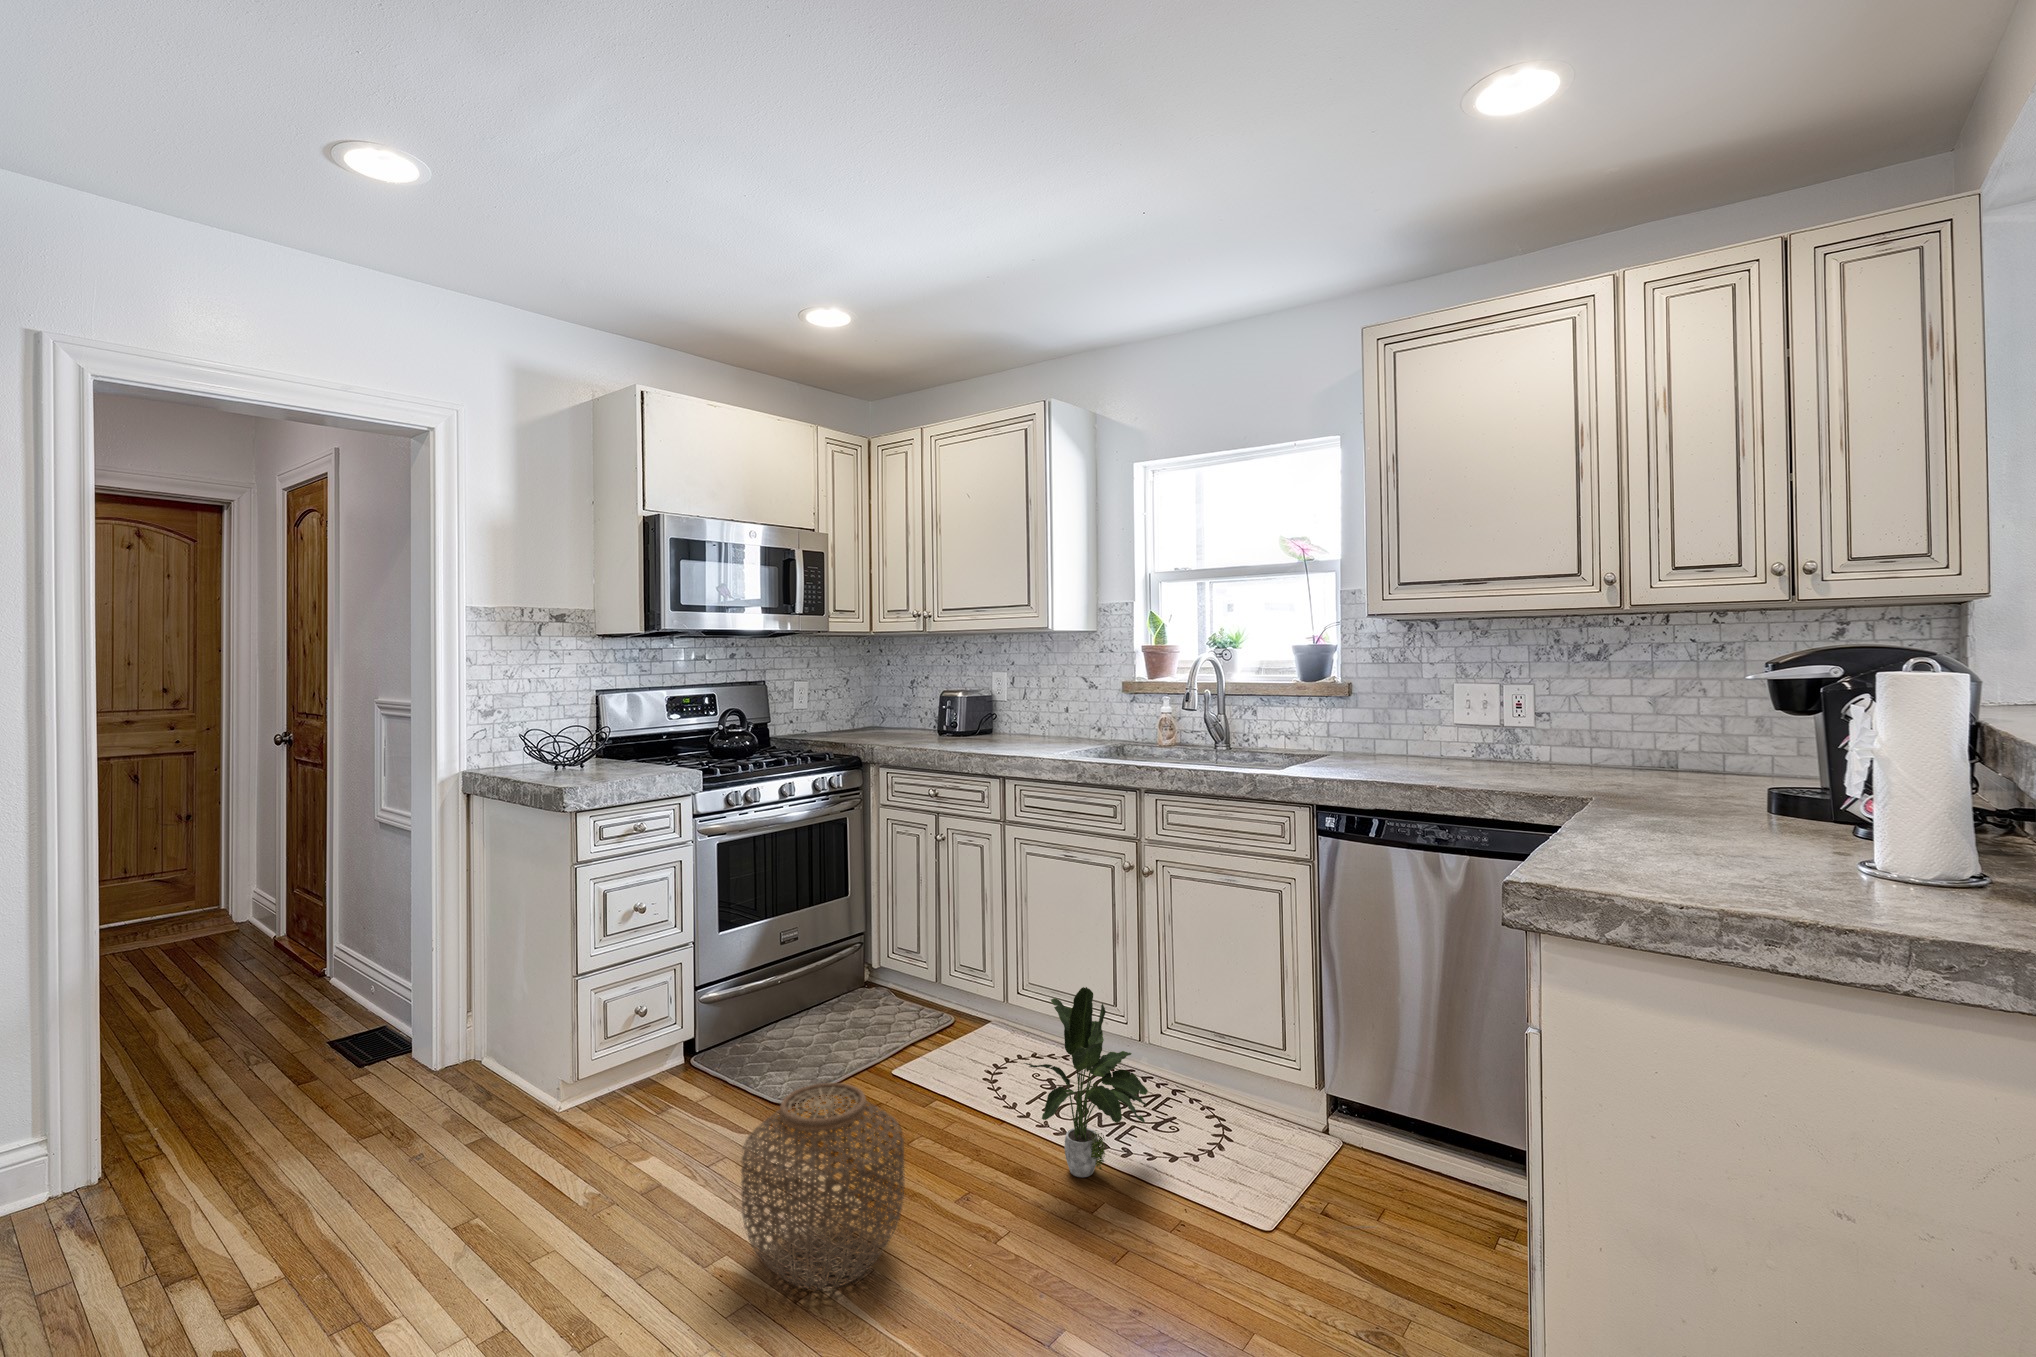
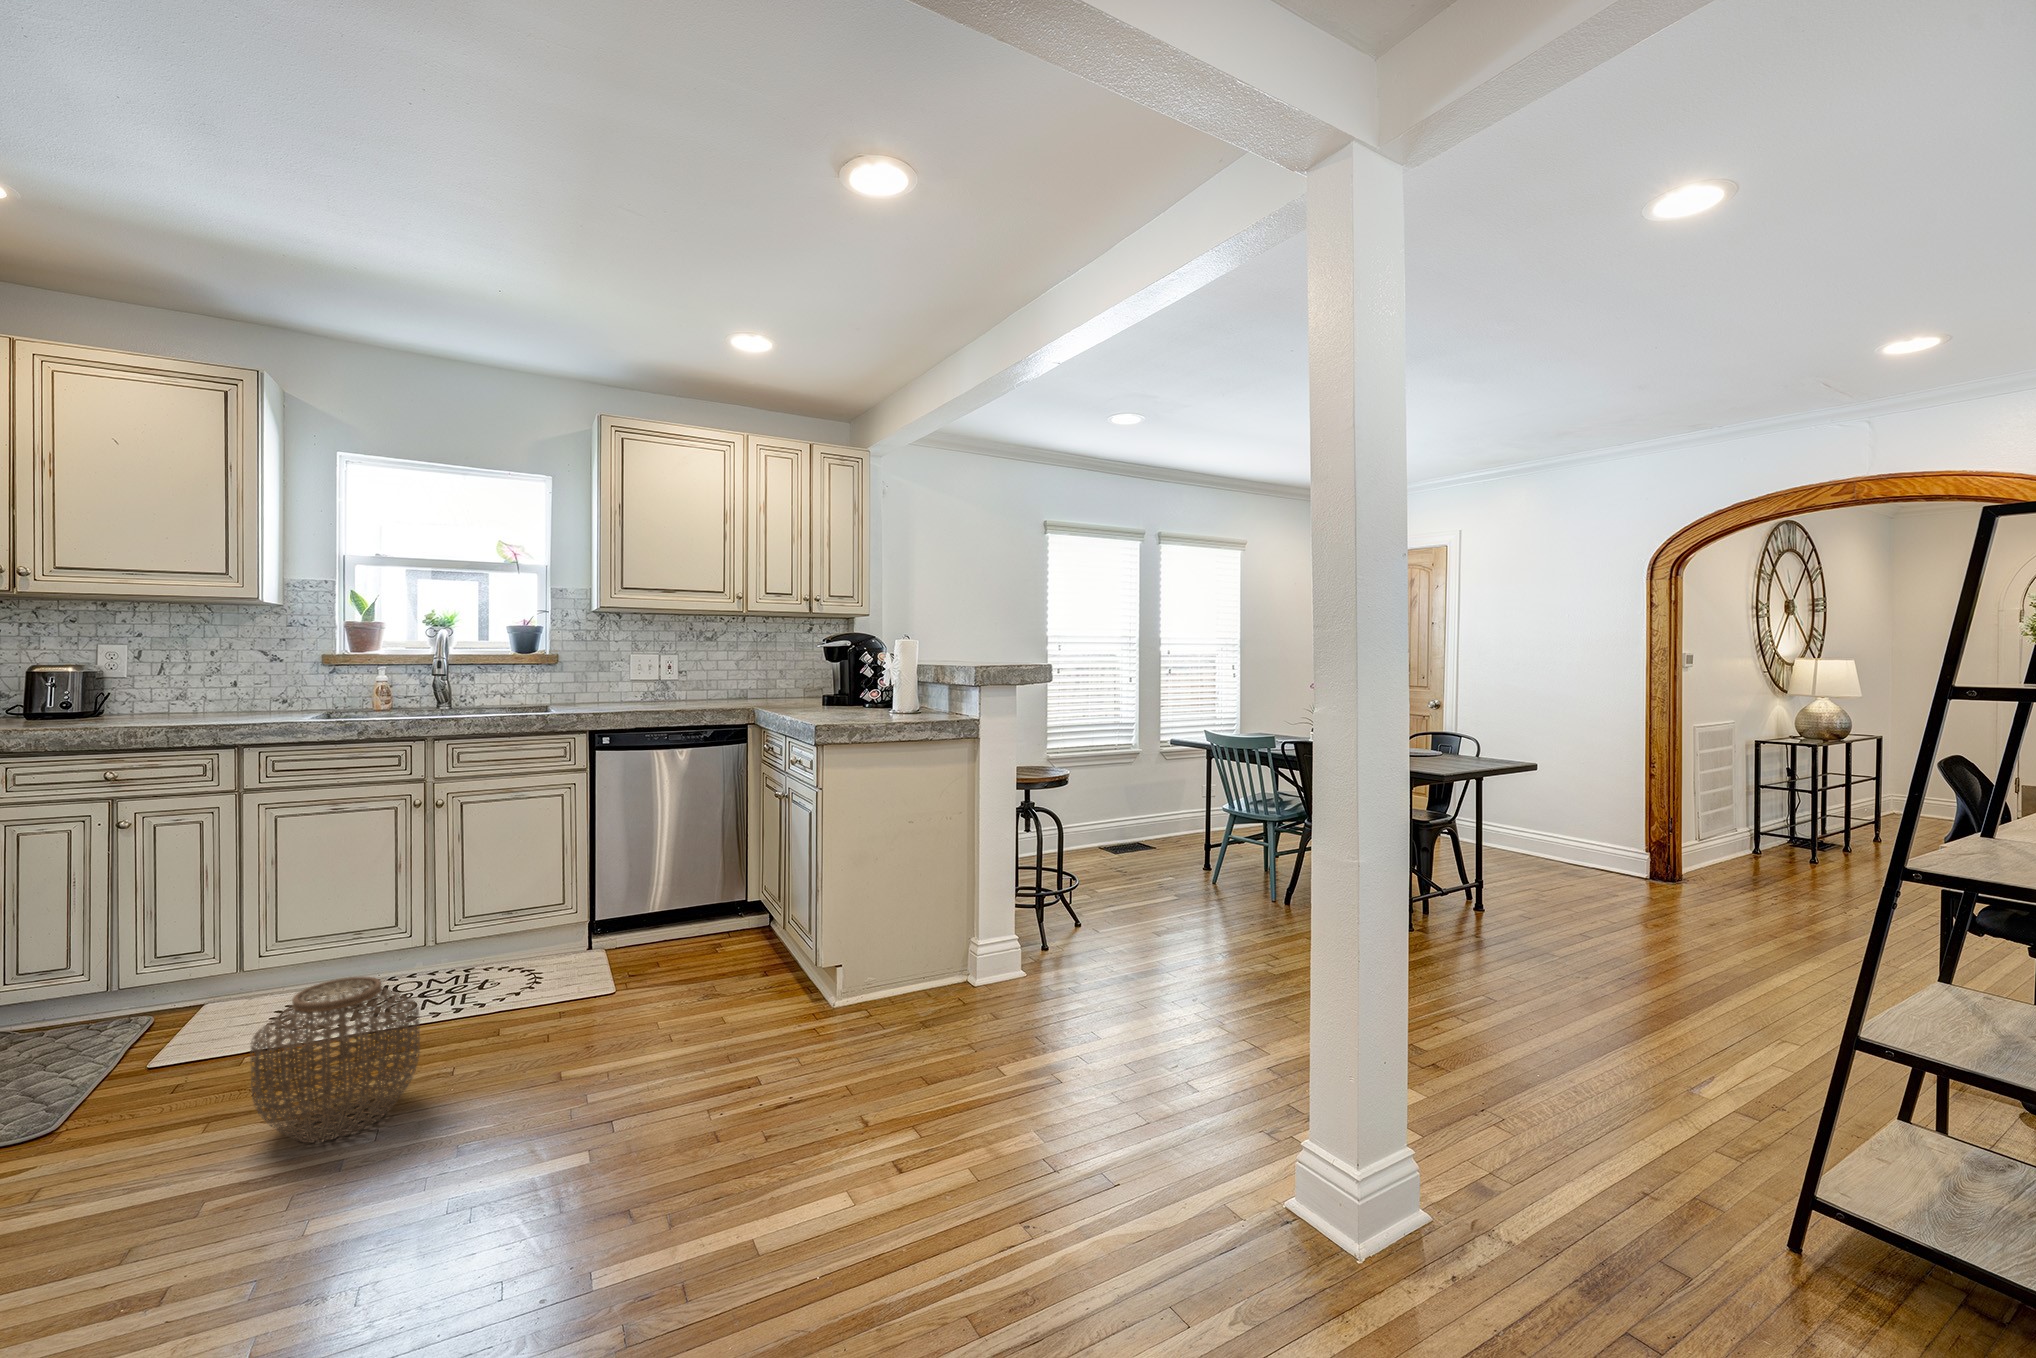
potted plant: present [1024,987,1148,1177] -> none [428,876,531,1015]

